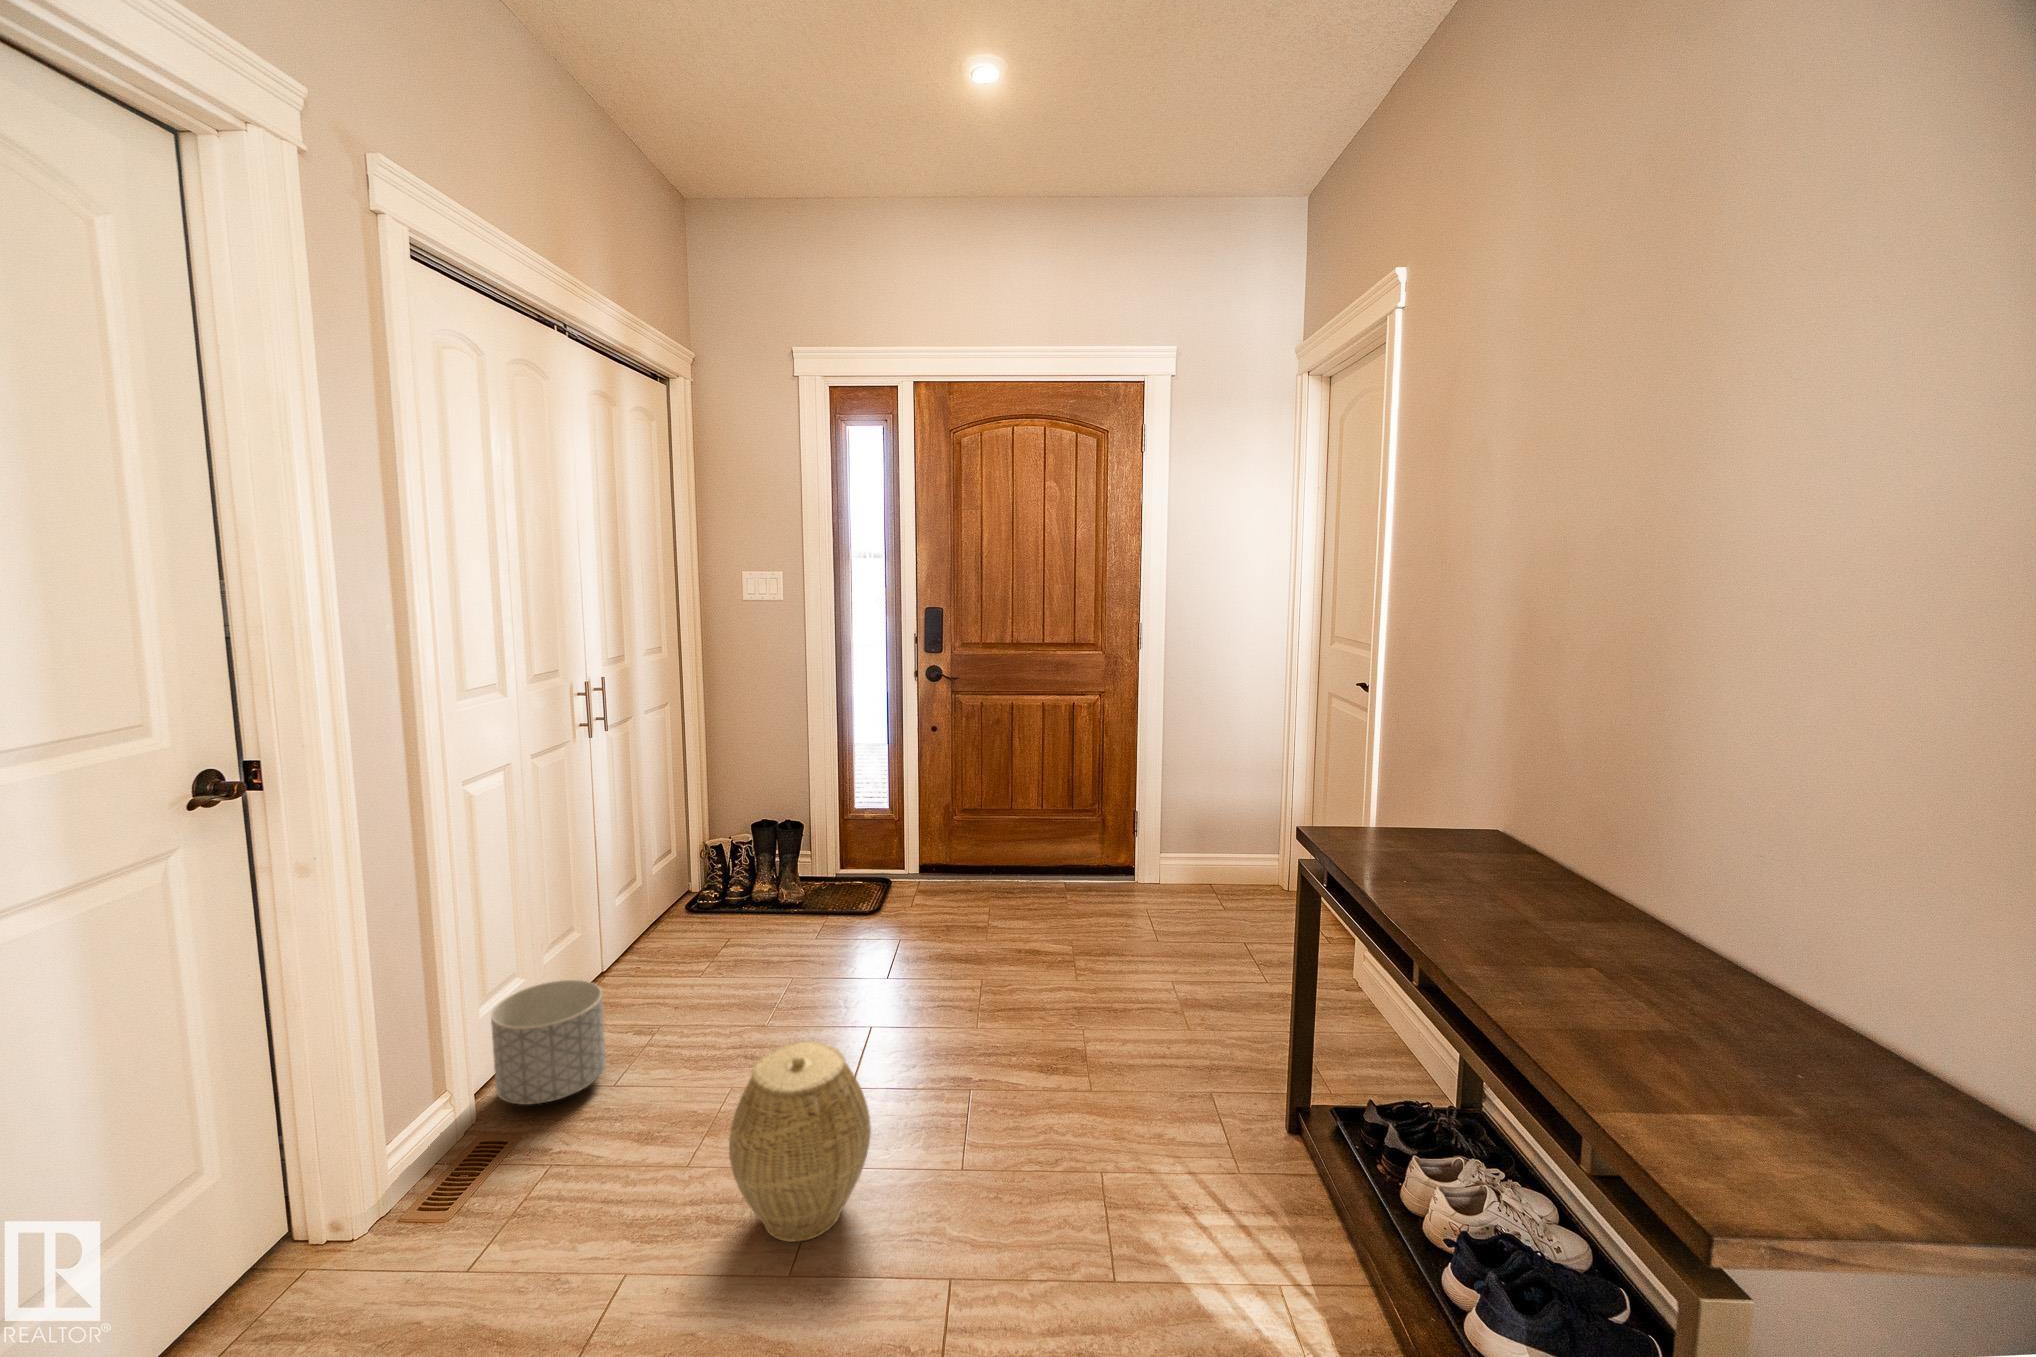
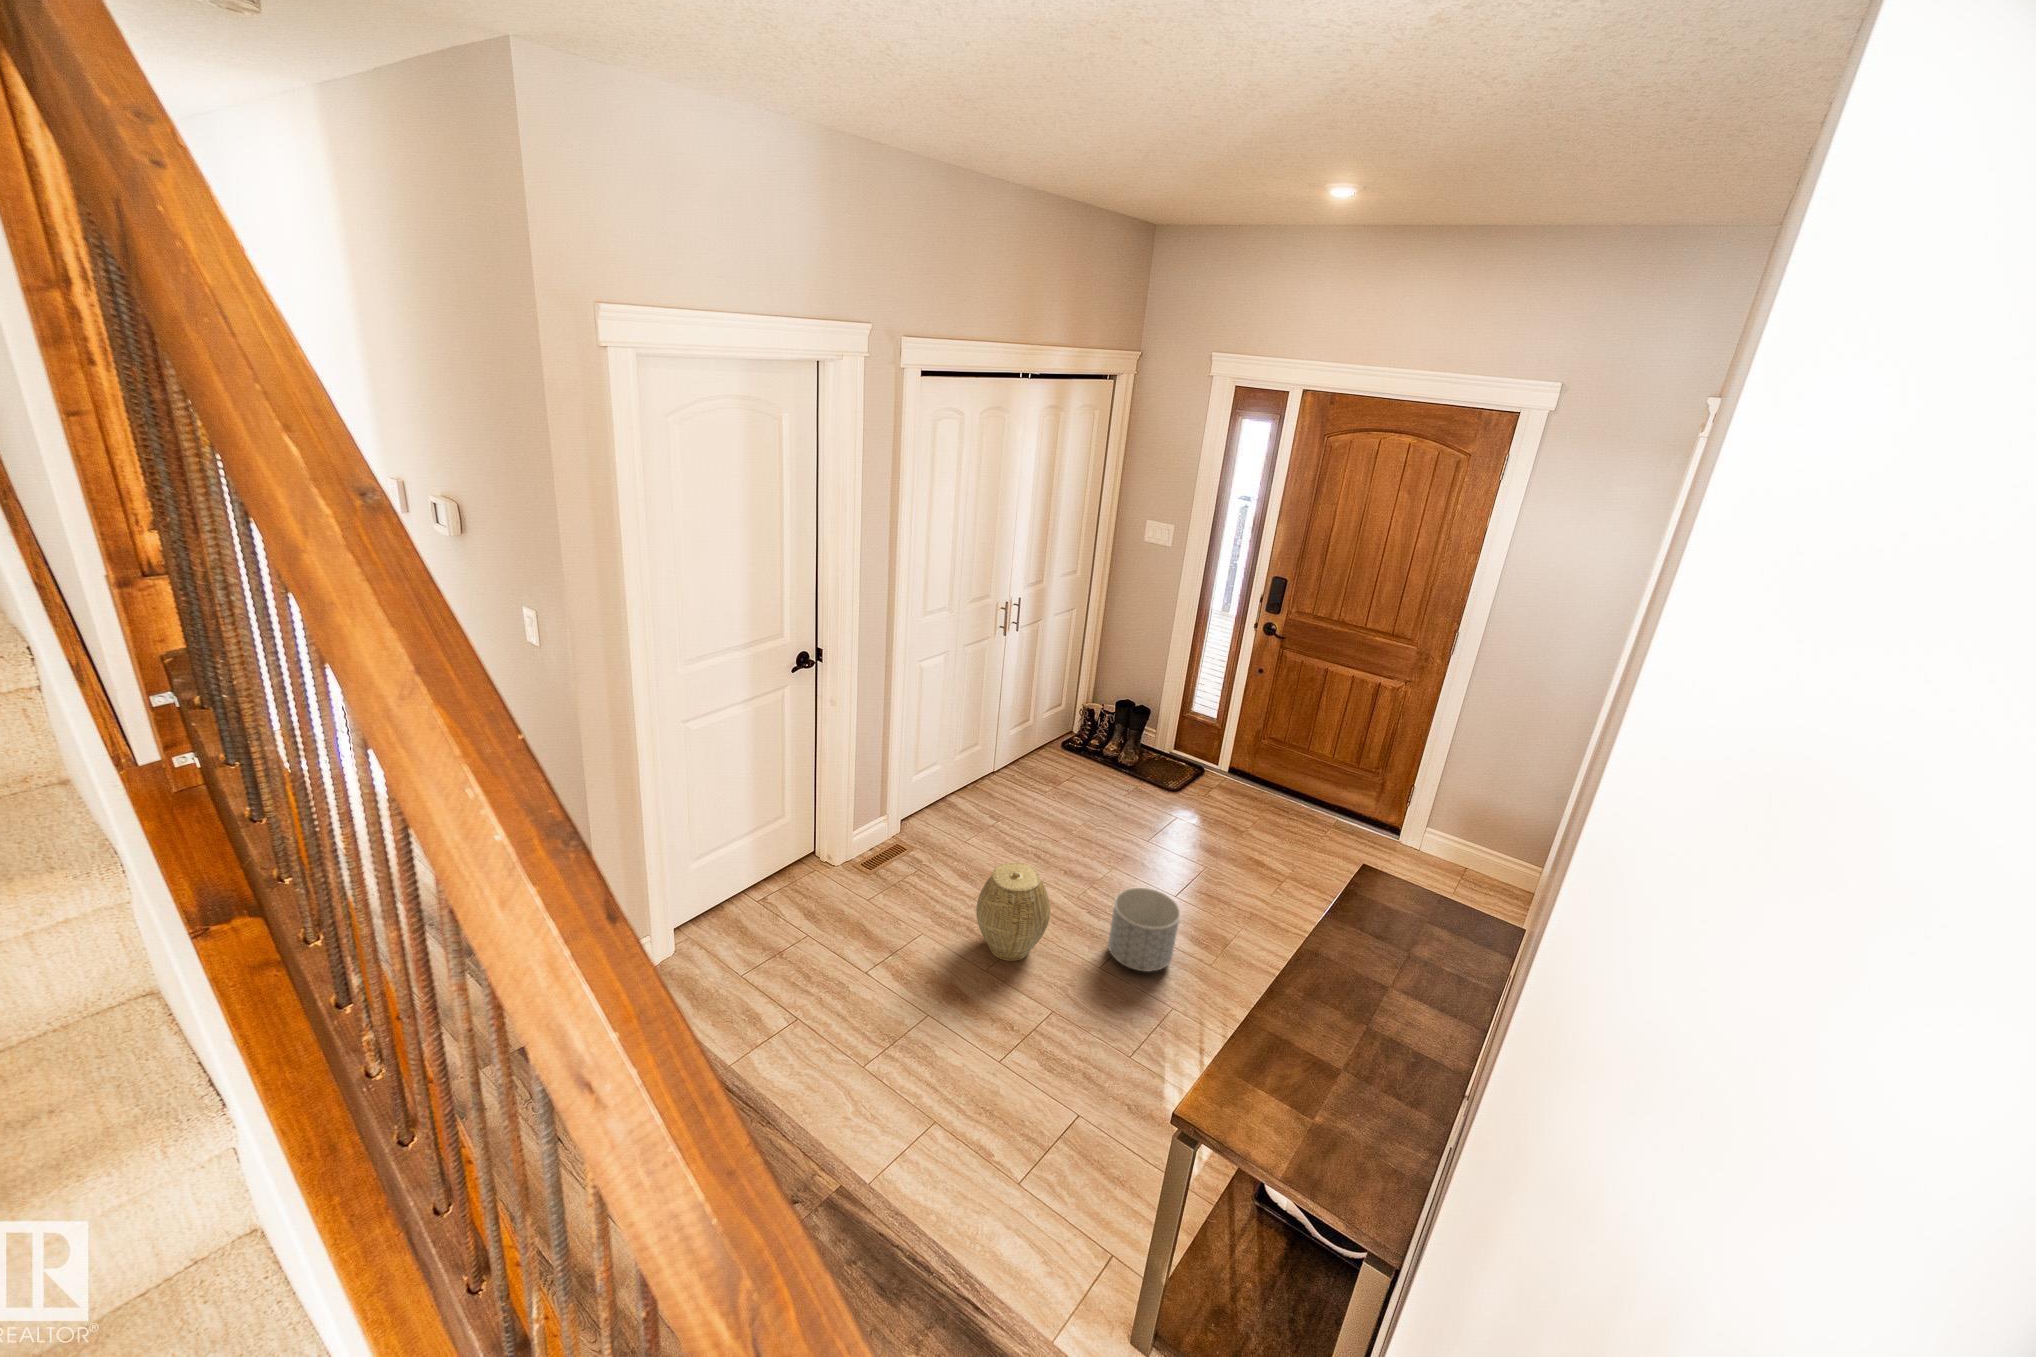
planter: present [491,980,606,1105] -> present [1108,888,1180,972]

